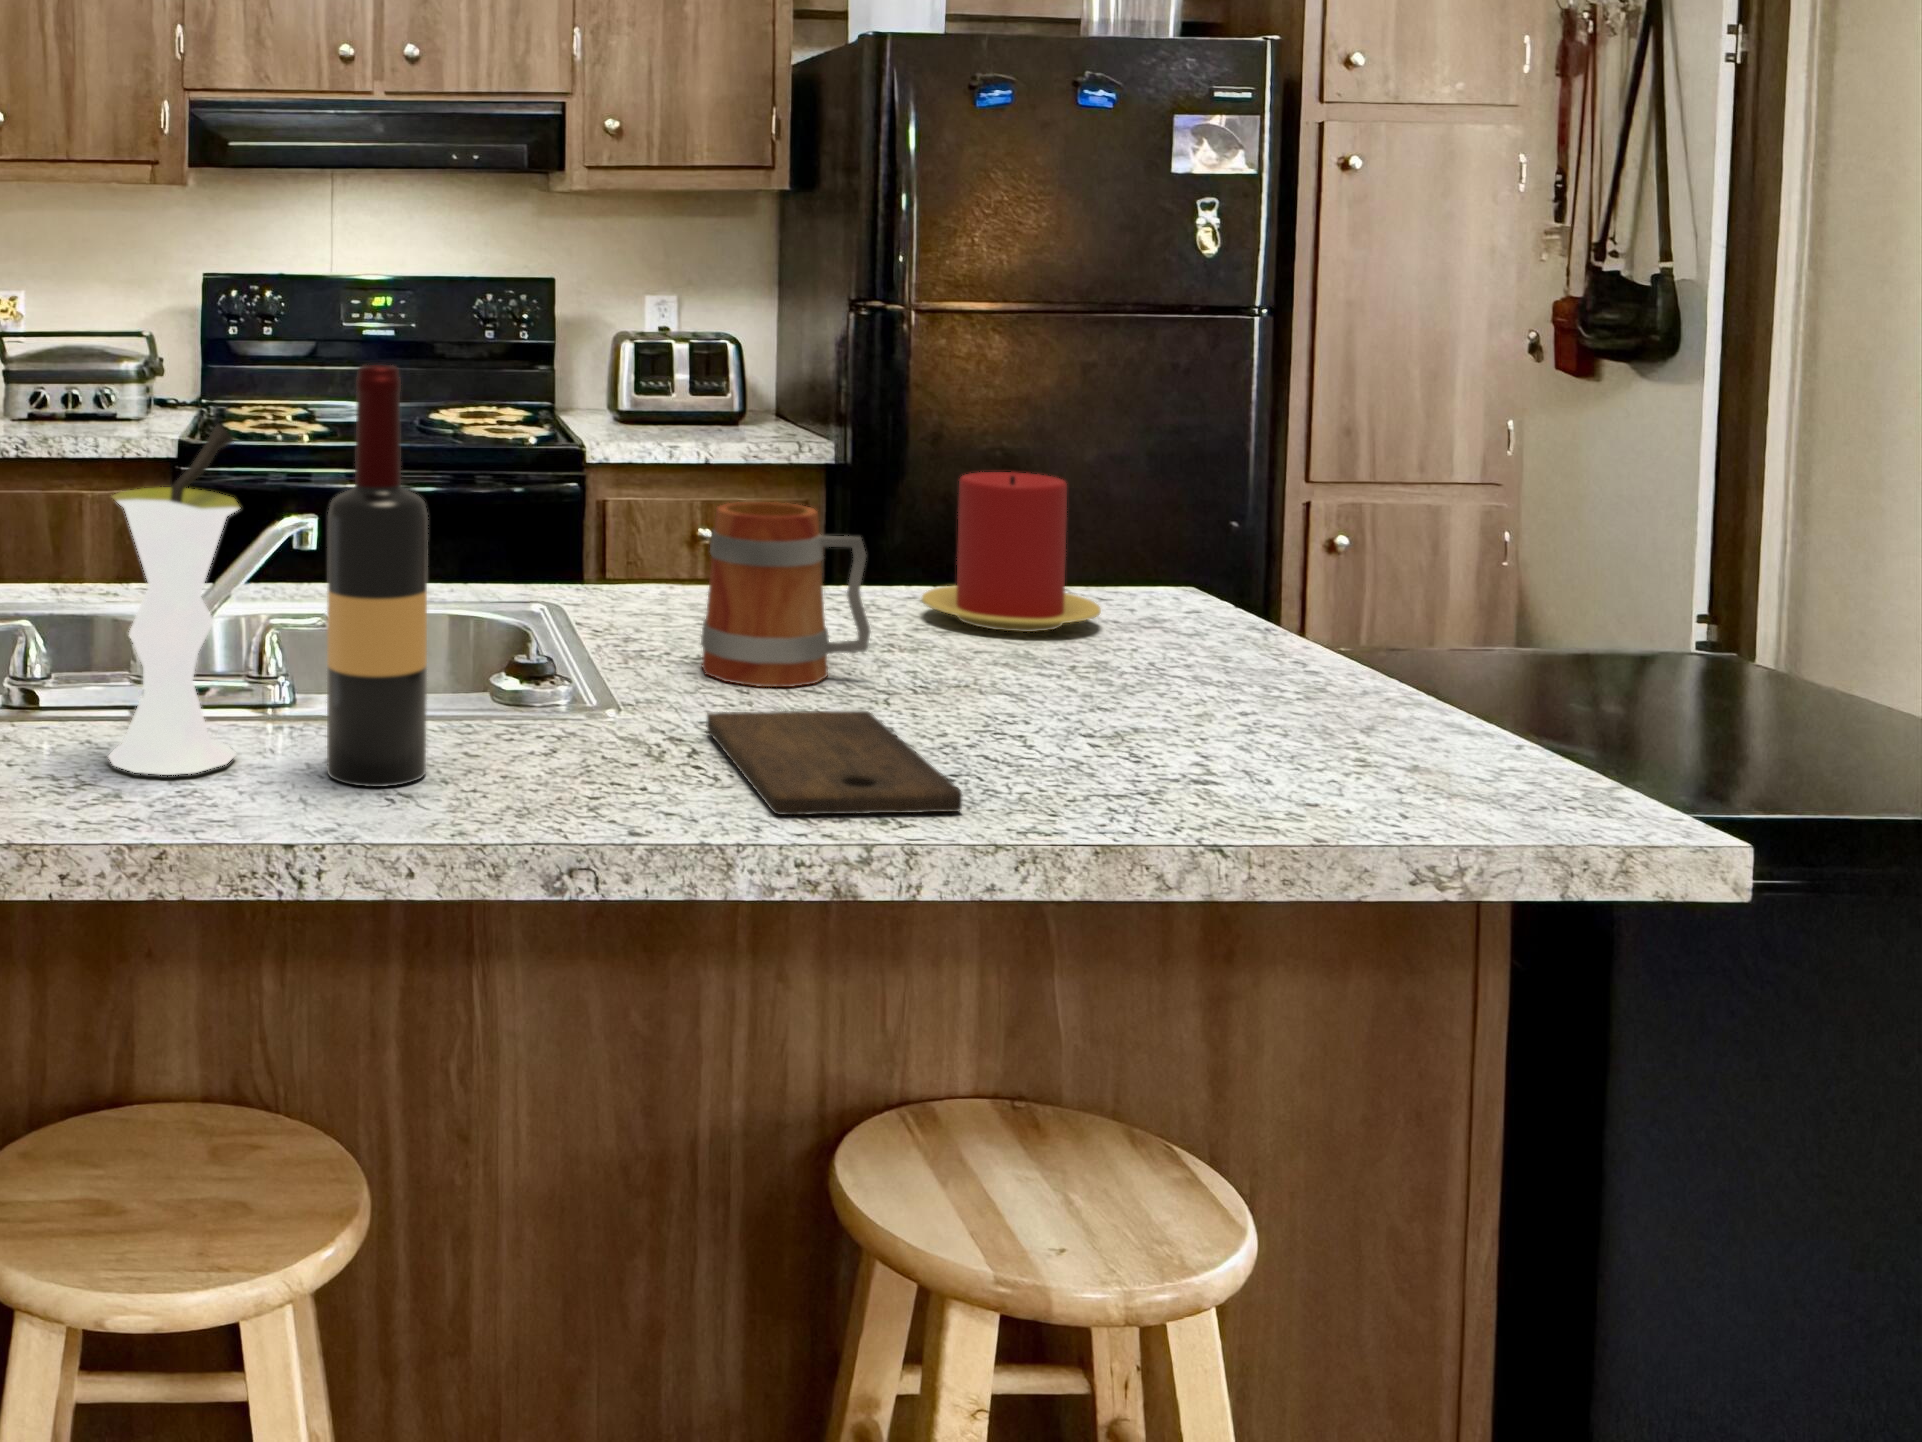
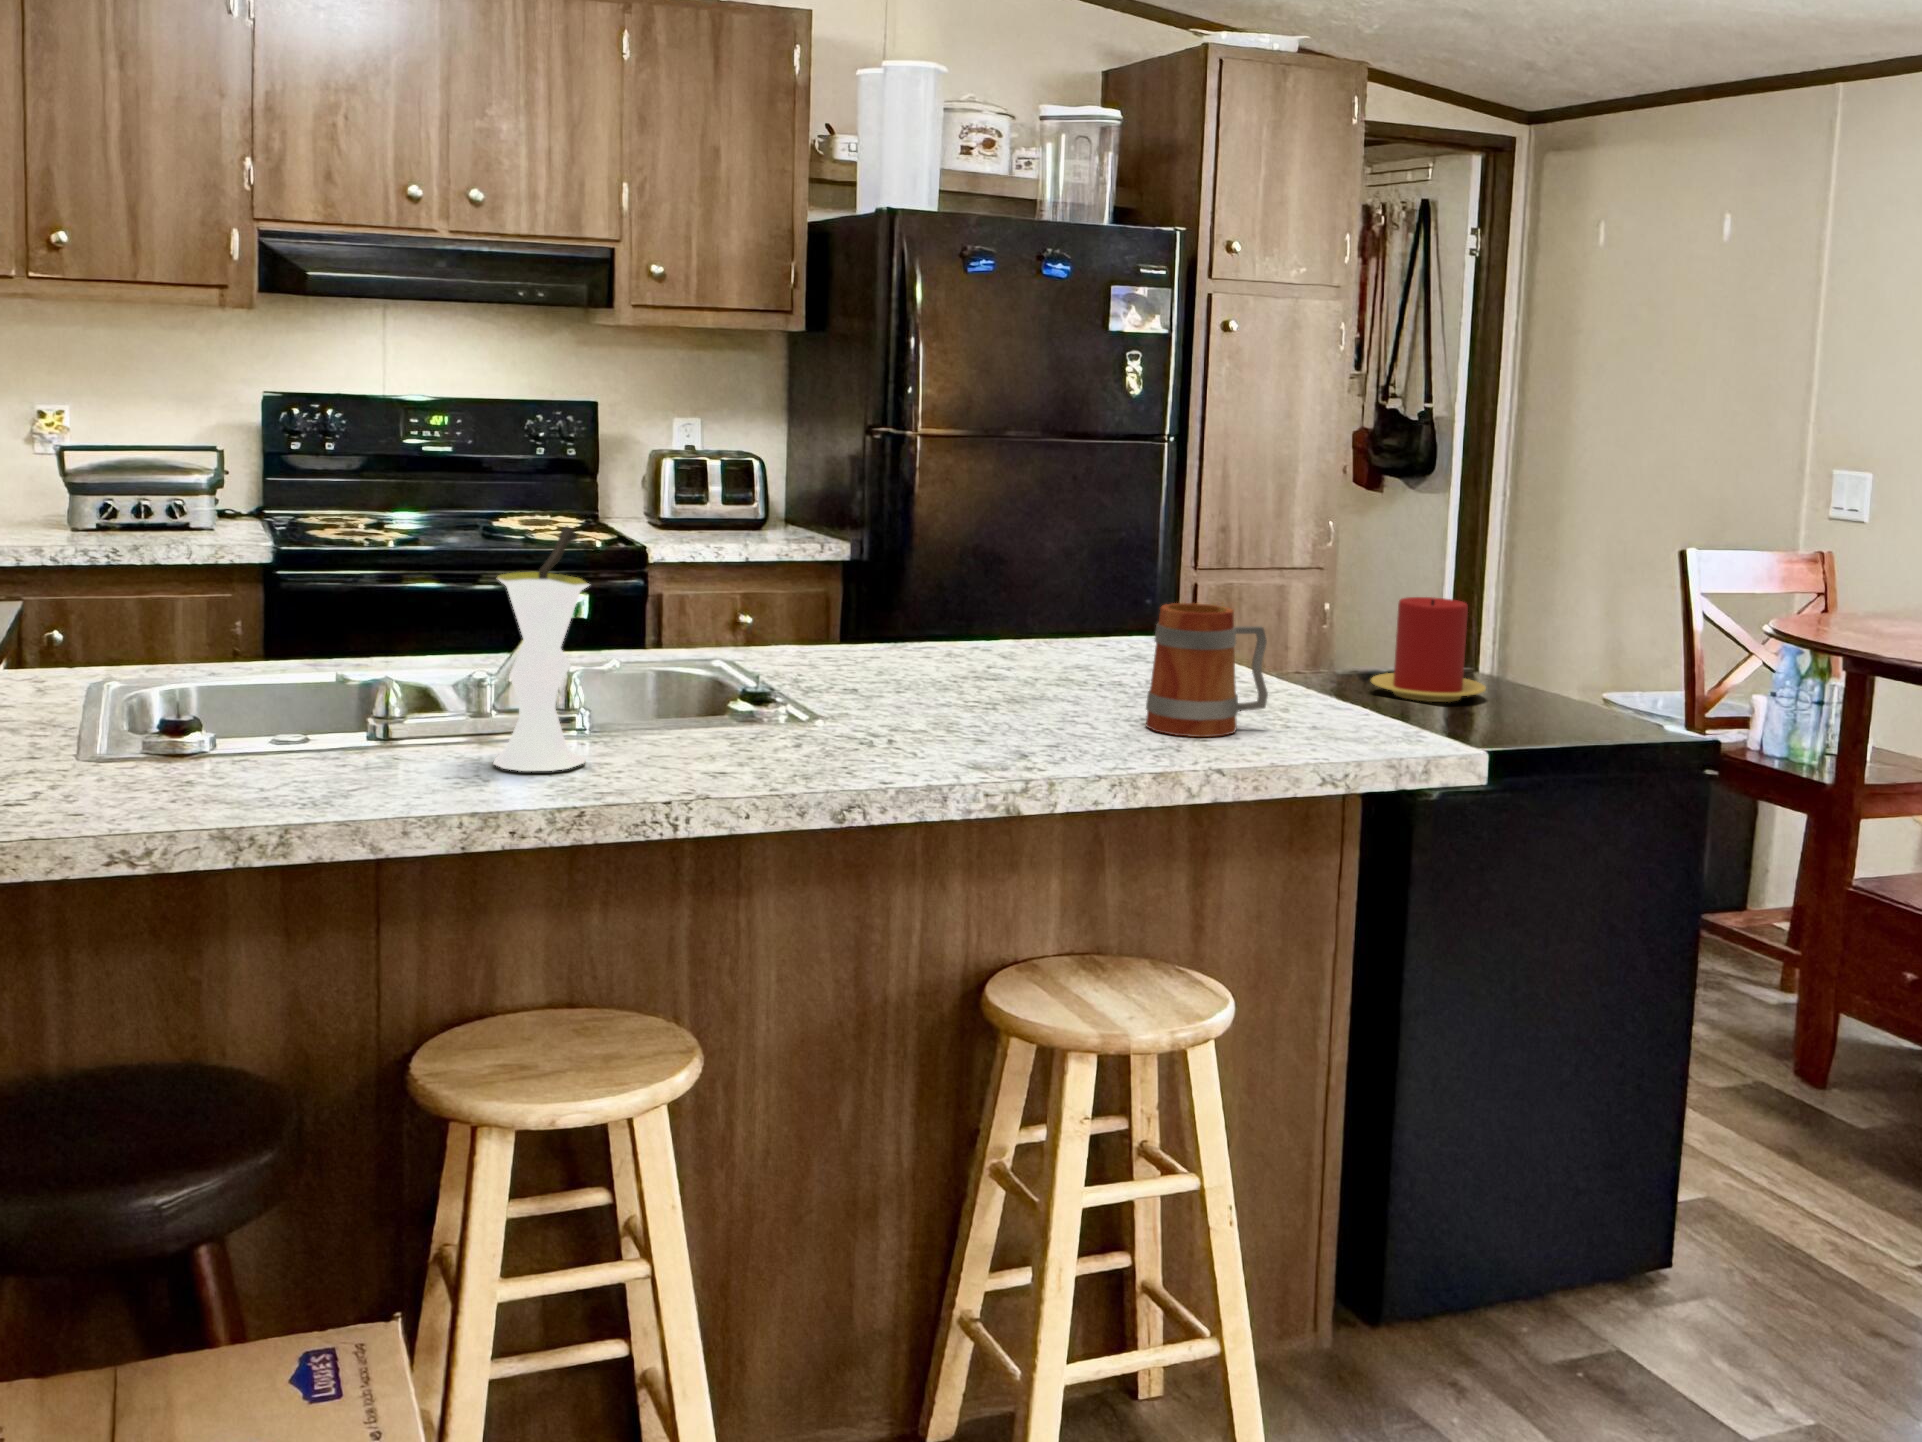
wine bottle: present [327,365,428,787] -> none [656,484,728,769]
candle: present [922,472,1101,632] -> present [1371,597,1486,702]
mug: present [701,502,870,687] -> present [1146,603,1268,737]
cutting board: present [706,710,962,815] -> none [890,710,1067,766]

